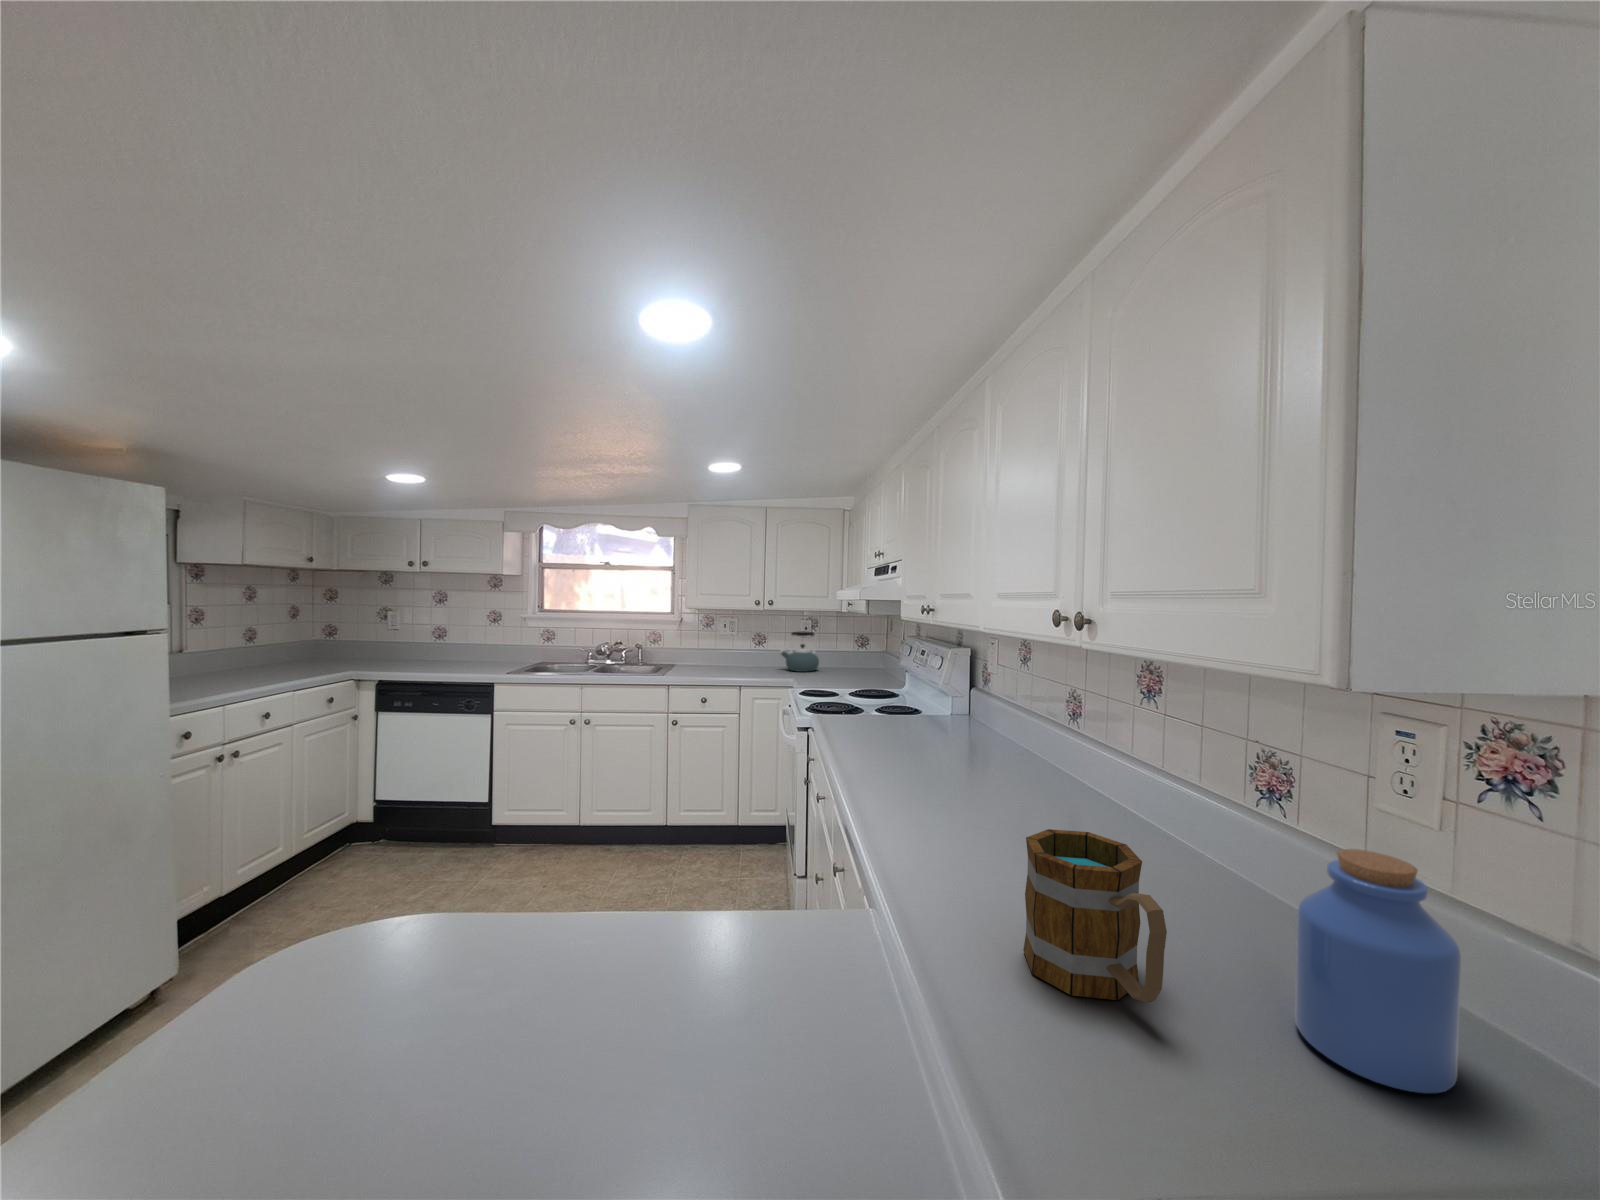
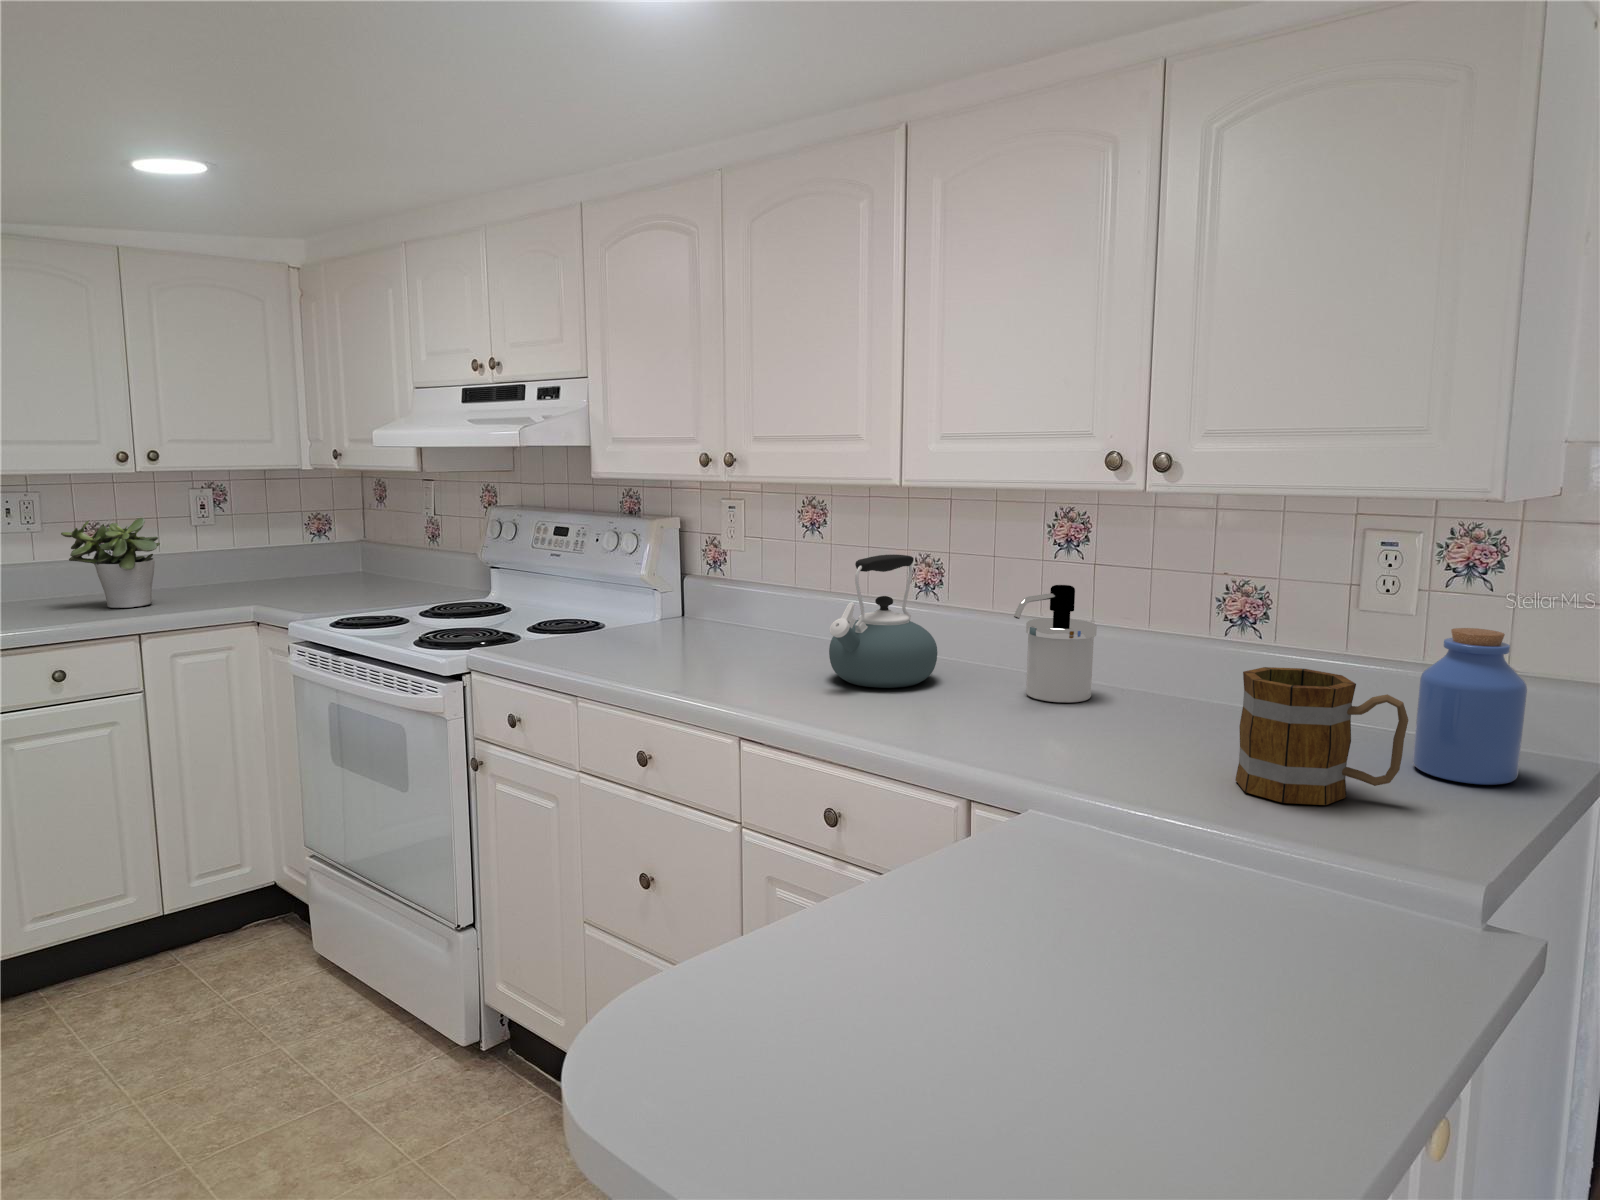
kettle: present [780,631,819,672] -> present [829,554,937,688]
potted plant: none [730,632,766,674] -> present [61,518,160,608]
soap dispenser: none [1026,726,1125,834] -> present [1014,585,1097,703]

